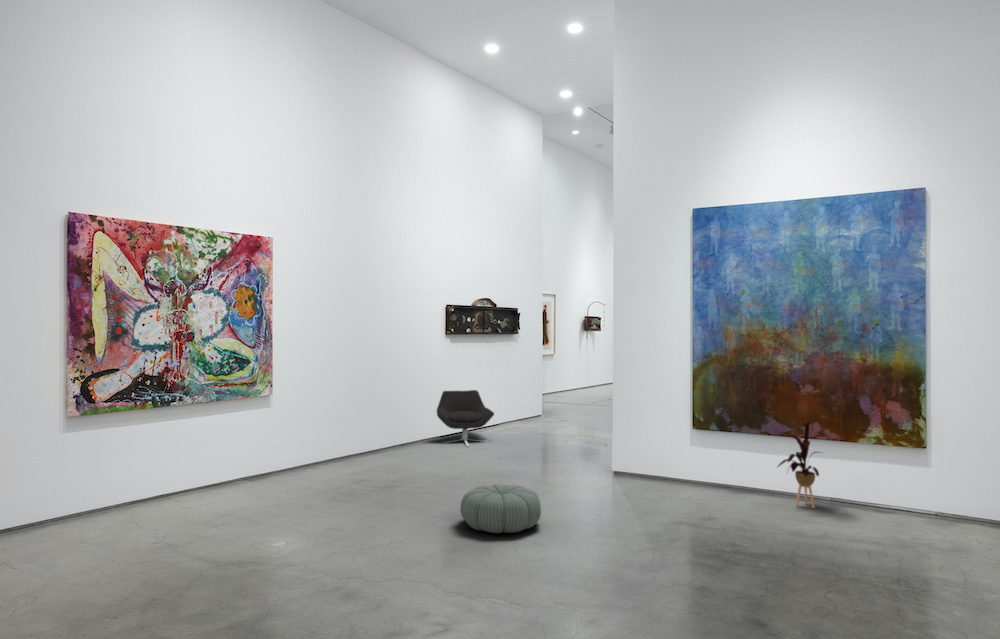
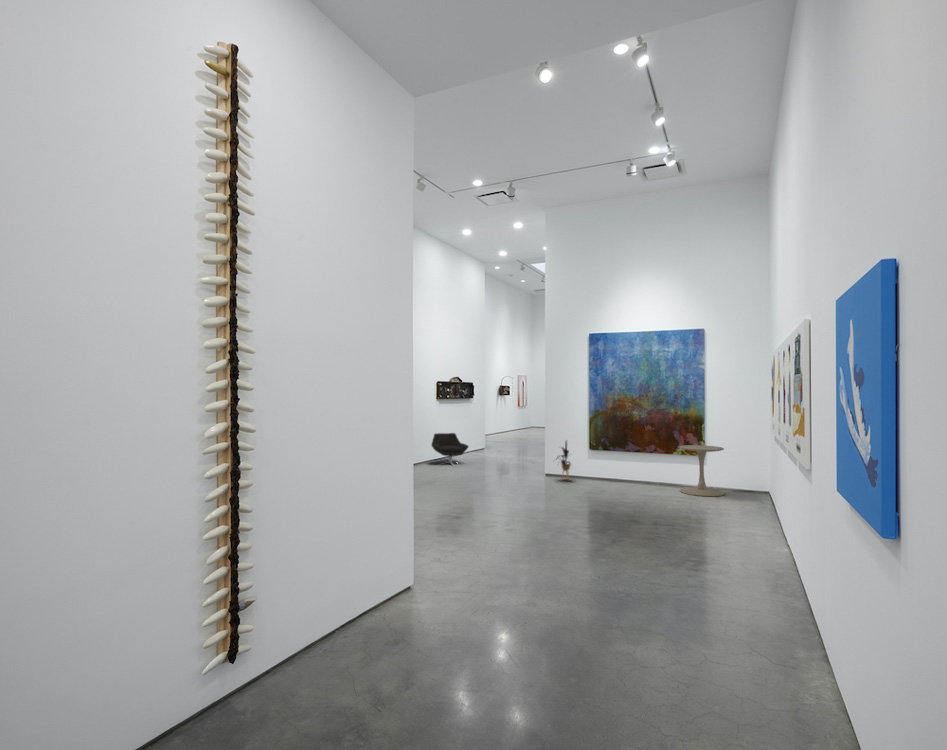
house plant: present [778,422,819,508] -> present [558,441,570,478]
pedestal table: none [872,426,975,539] -> present [680,445,725,497]
pouf: present [460,484,541,533] -> none [483,477,525,500]

